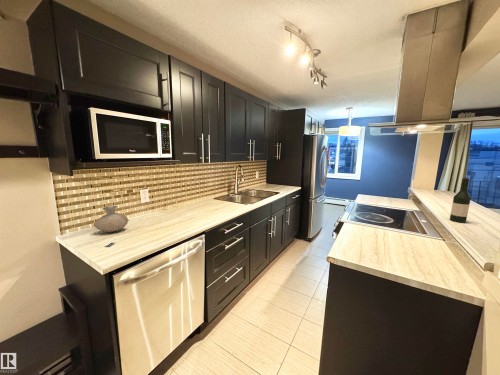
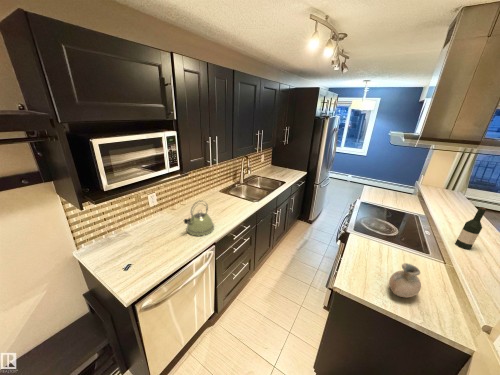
kettle: none [174,190,205,226] -> present [184,201,214,236]
vase: present [94,206,129,232] -> present [389,263,421,297]

